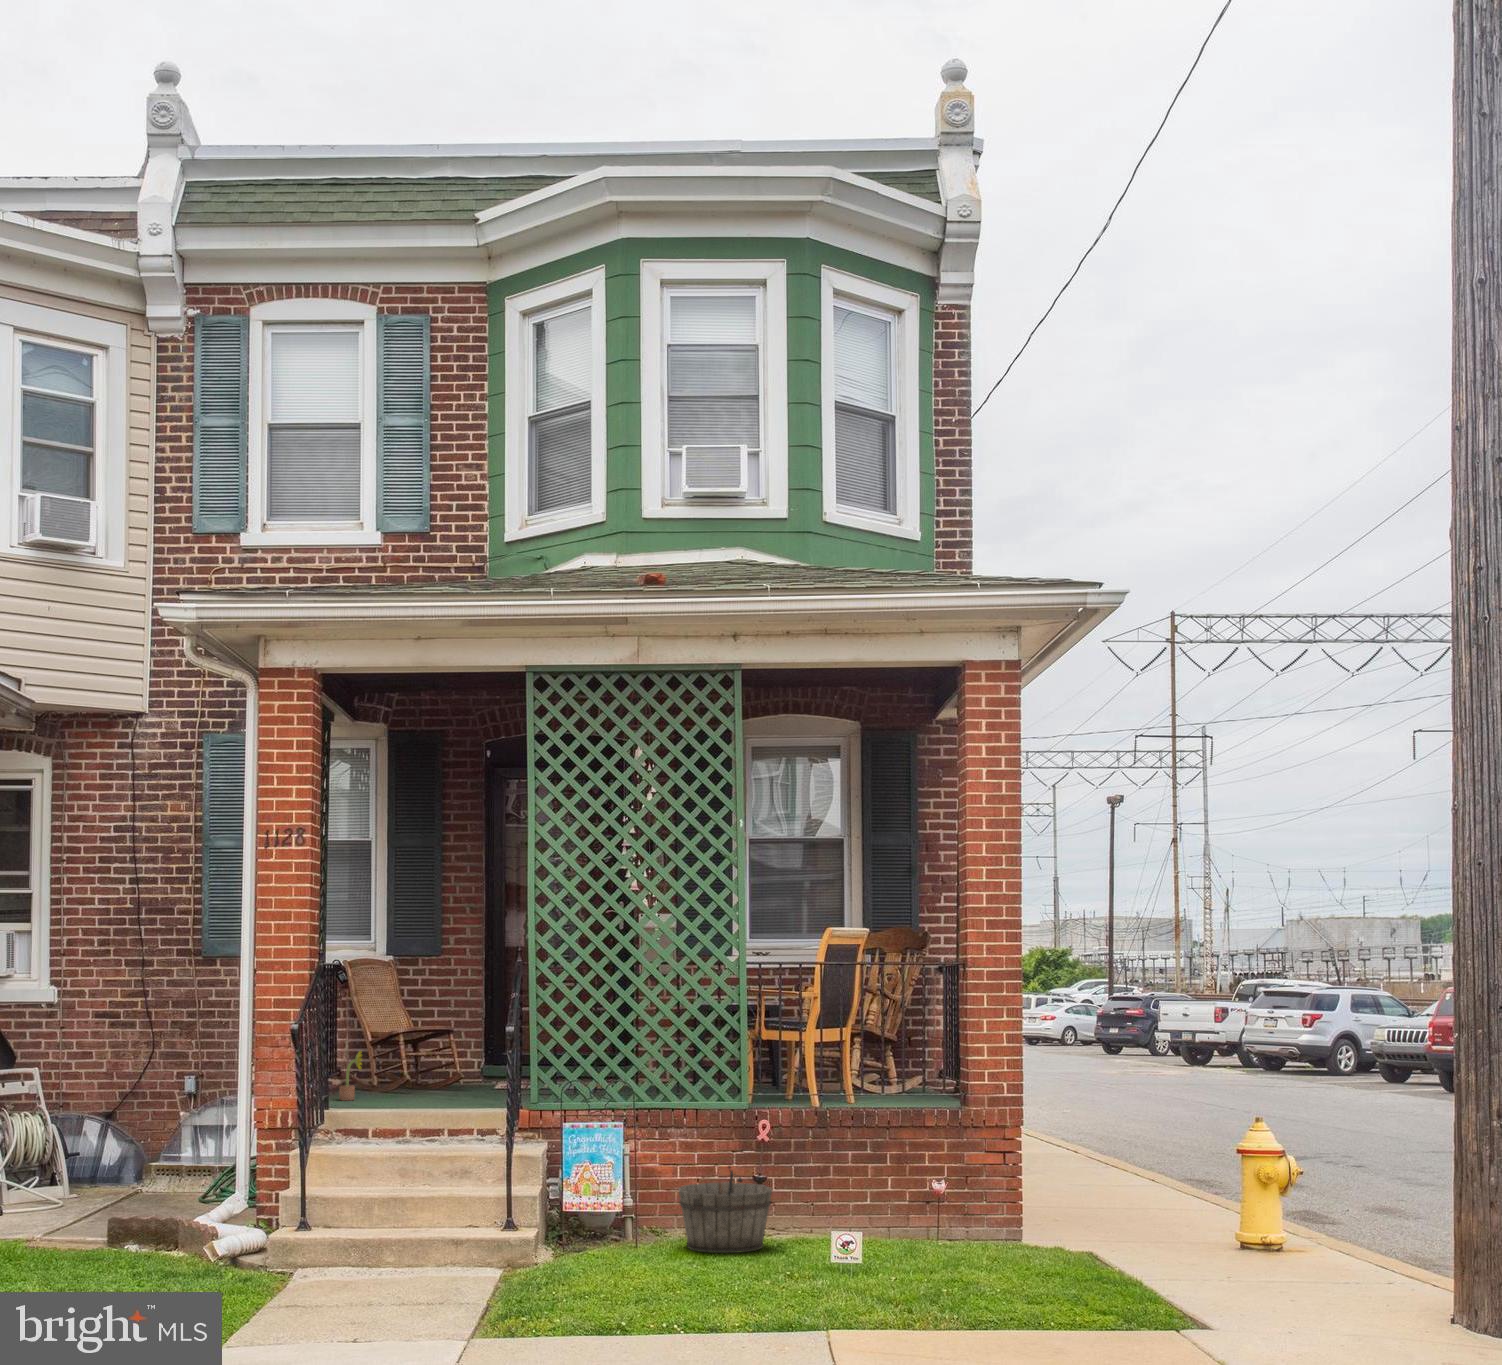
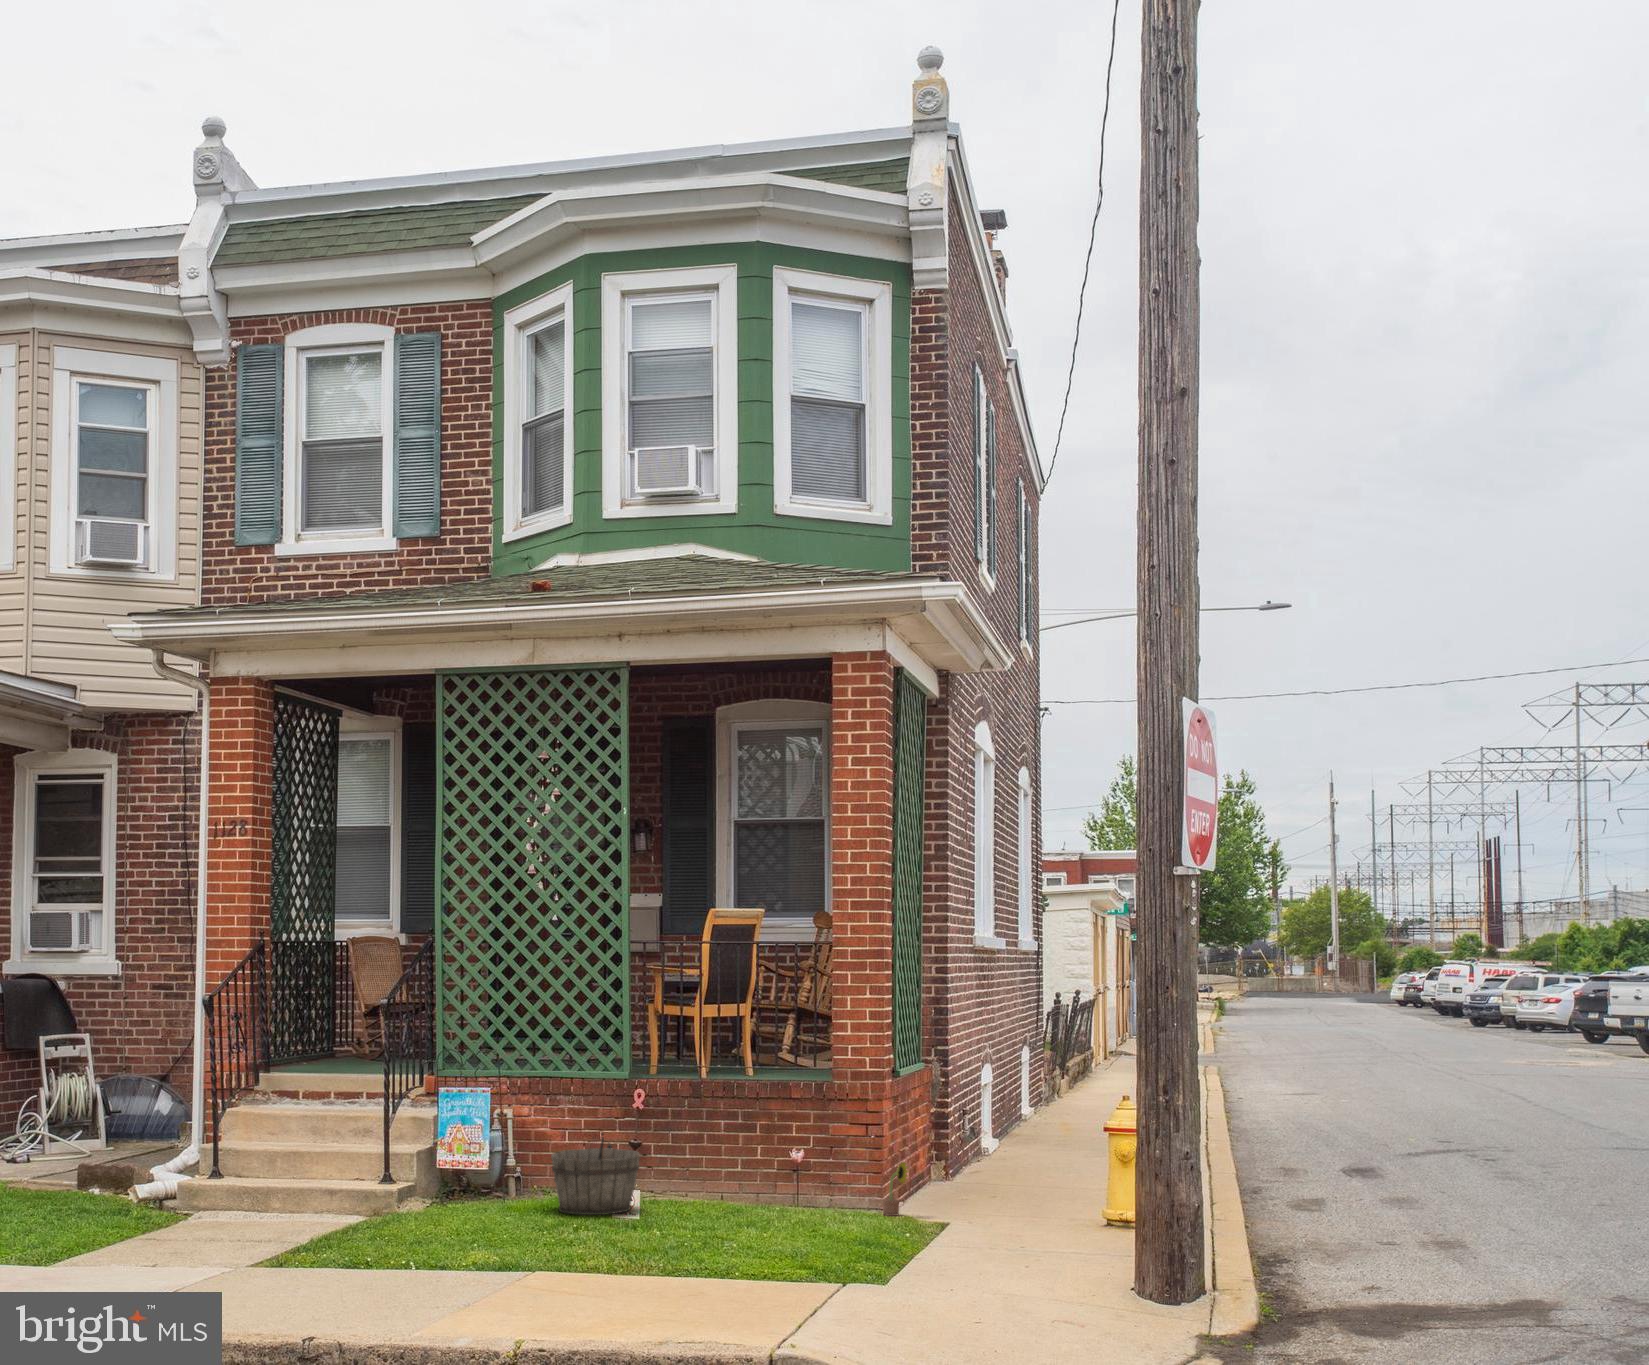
decorative plant: present [339,1051,362,1100] -> present [883,1162,908,1216]

